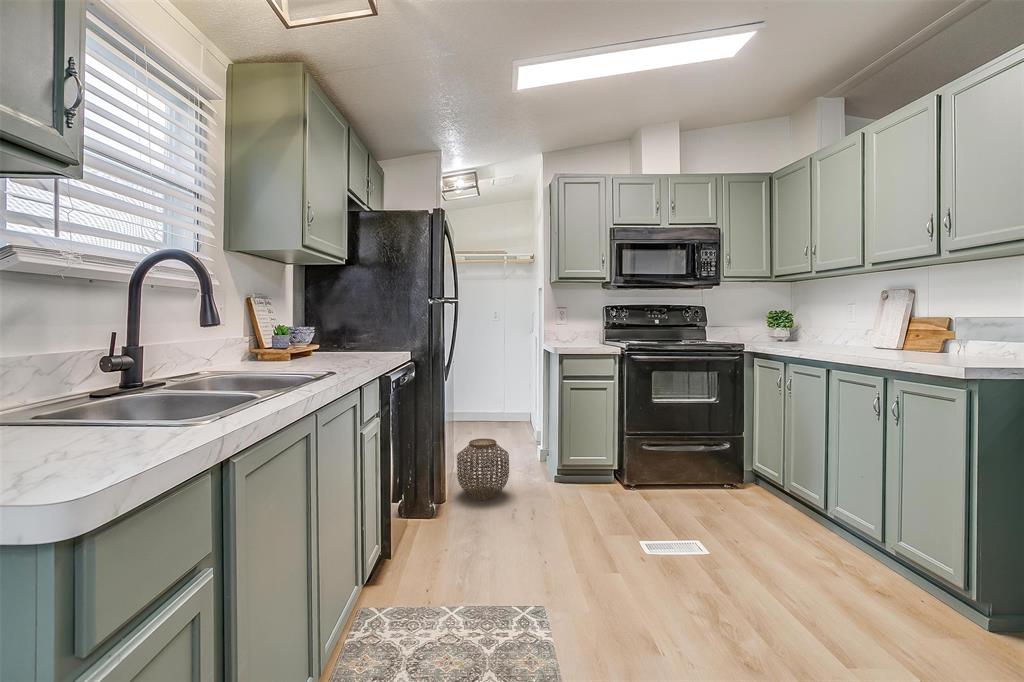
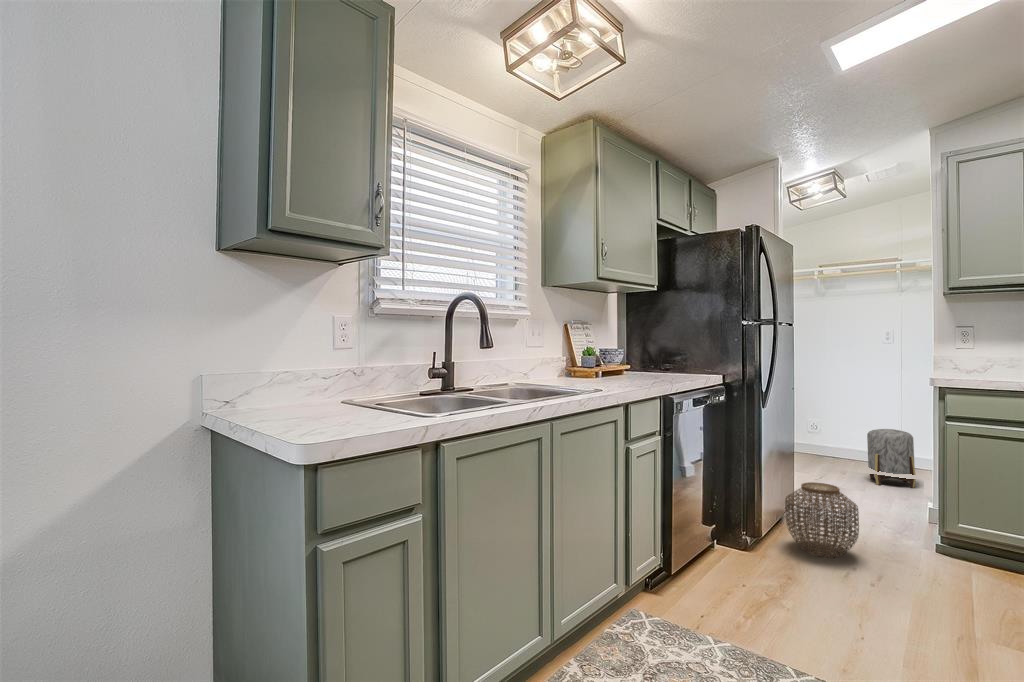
stool: none [482,386,513,430] -> present [867,429,916,488]

